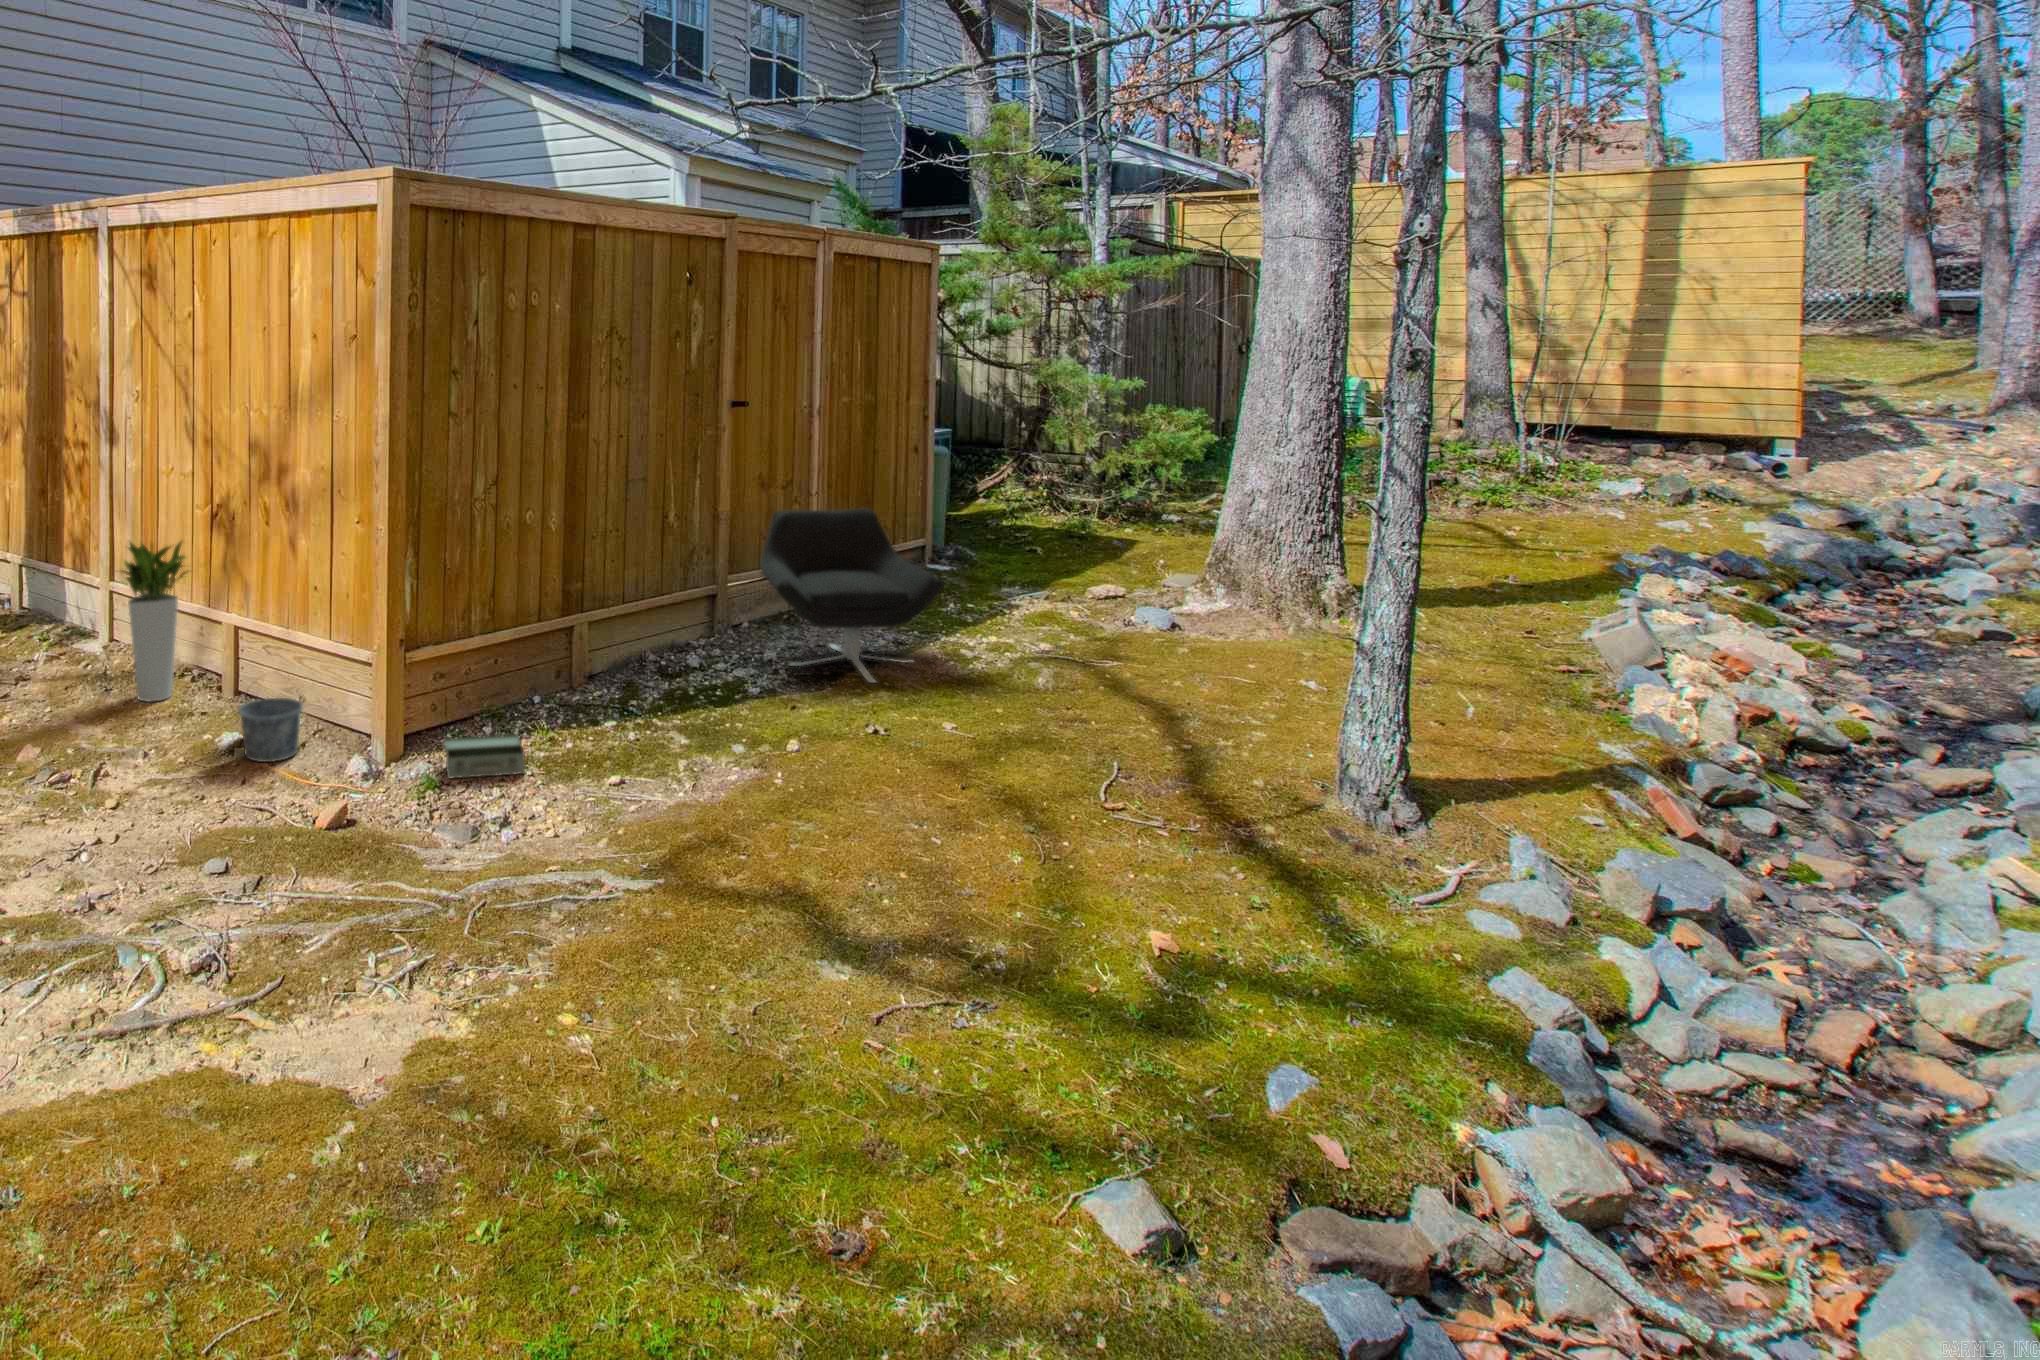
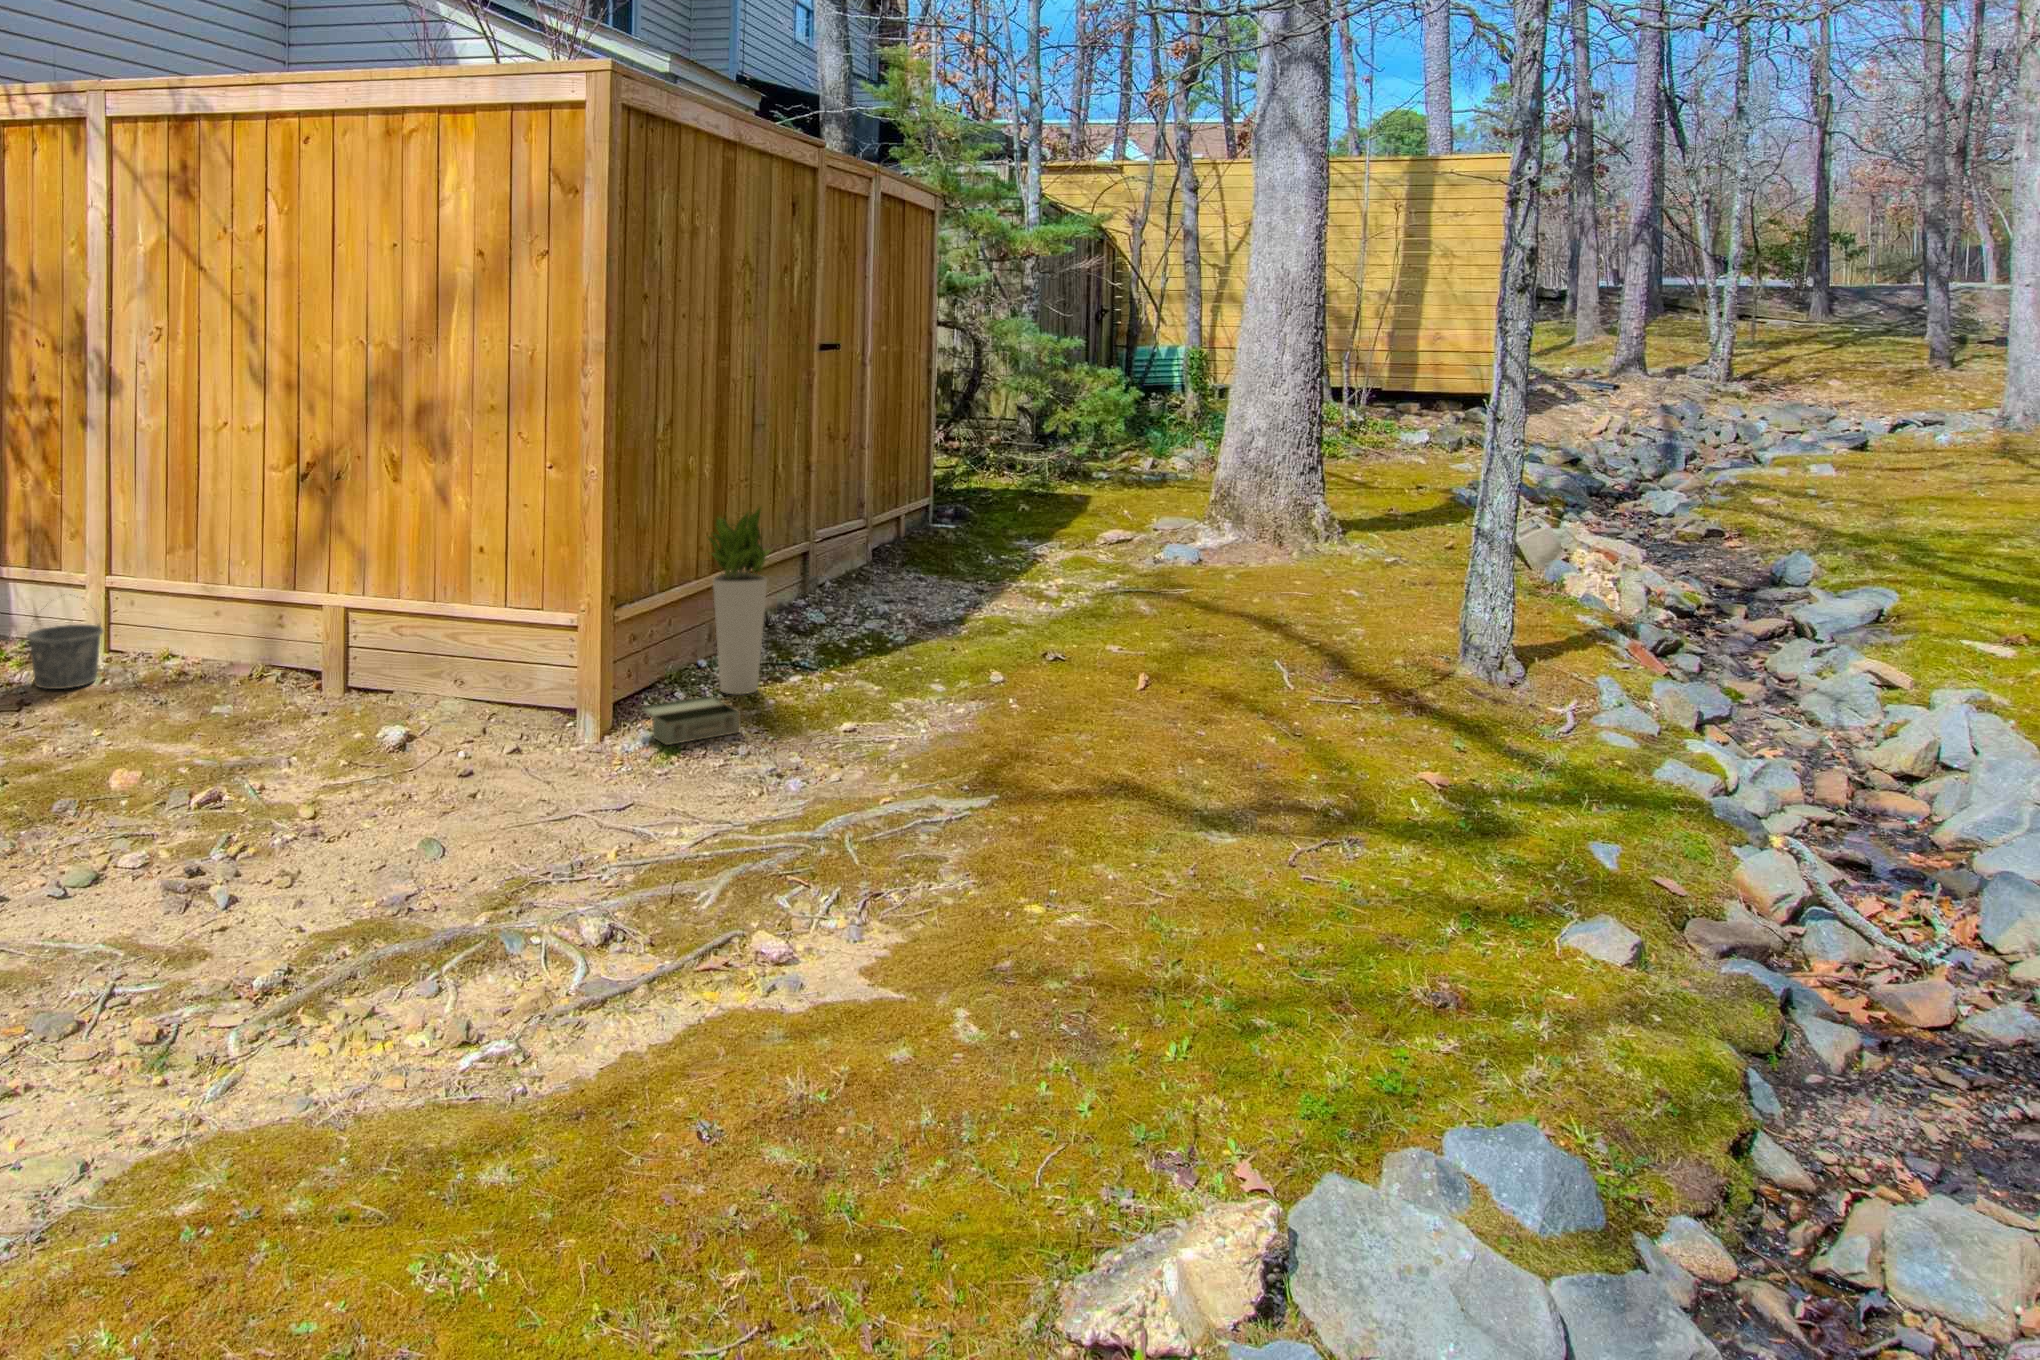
lounge chair: present [760,509,944,683] -> none [837,459,1032,627]
planter: present [121,542,188,702] -> present [708,508,771,694]
bucket: present [238,698,303,762] -> present [26,624,103,689]

